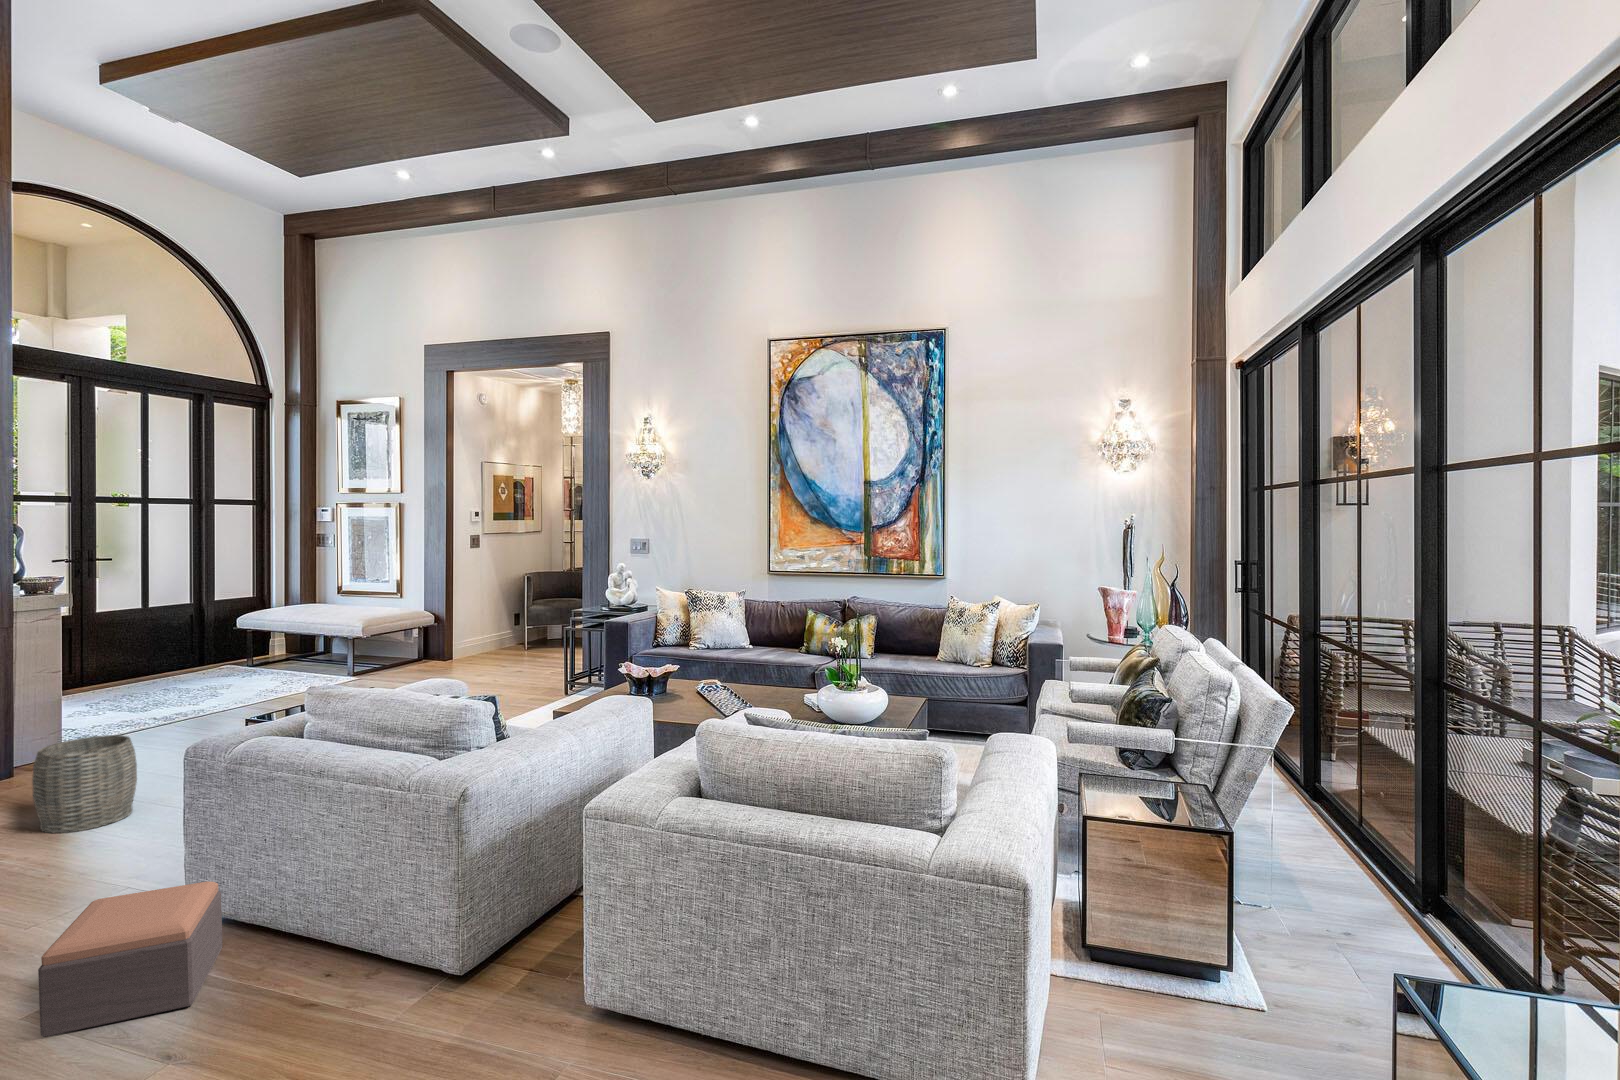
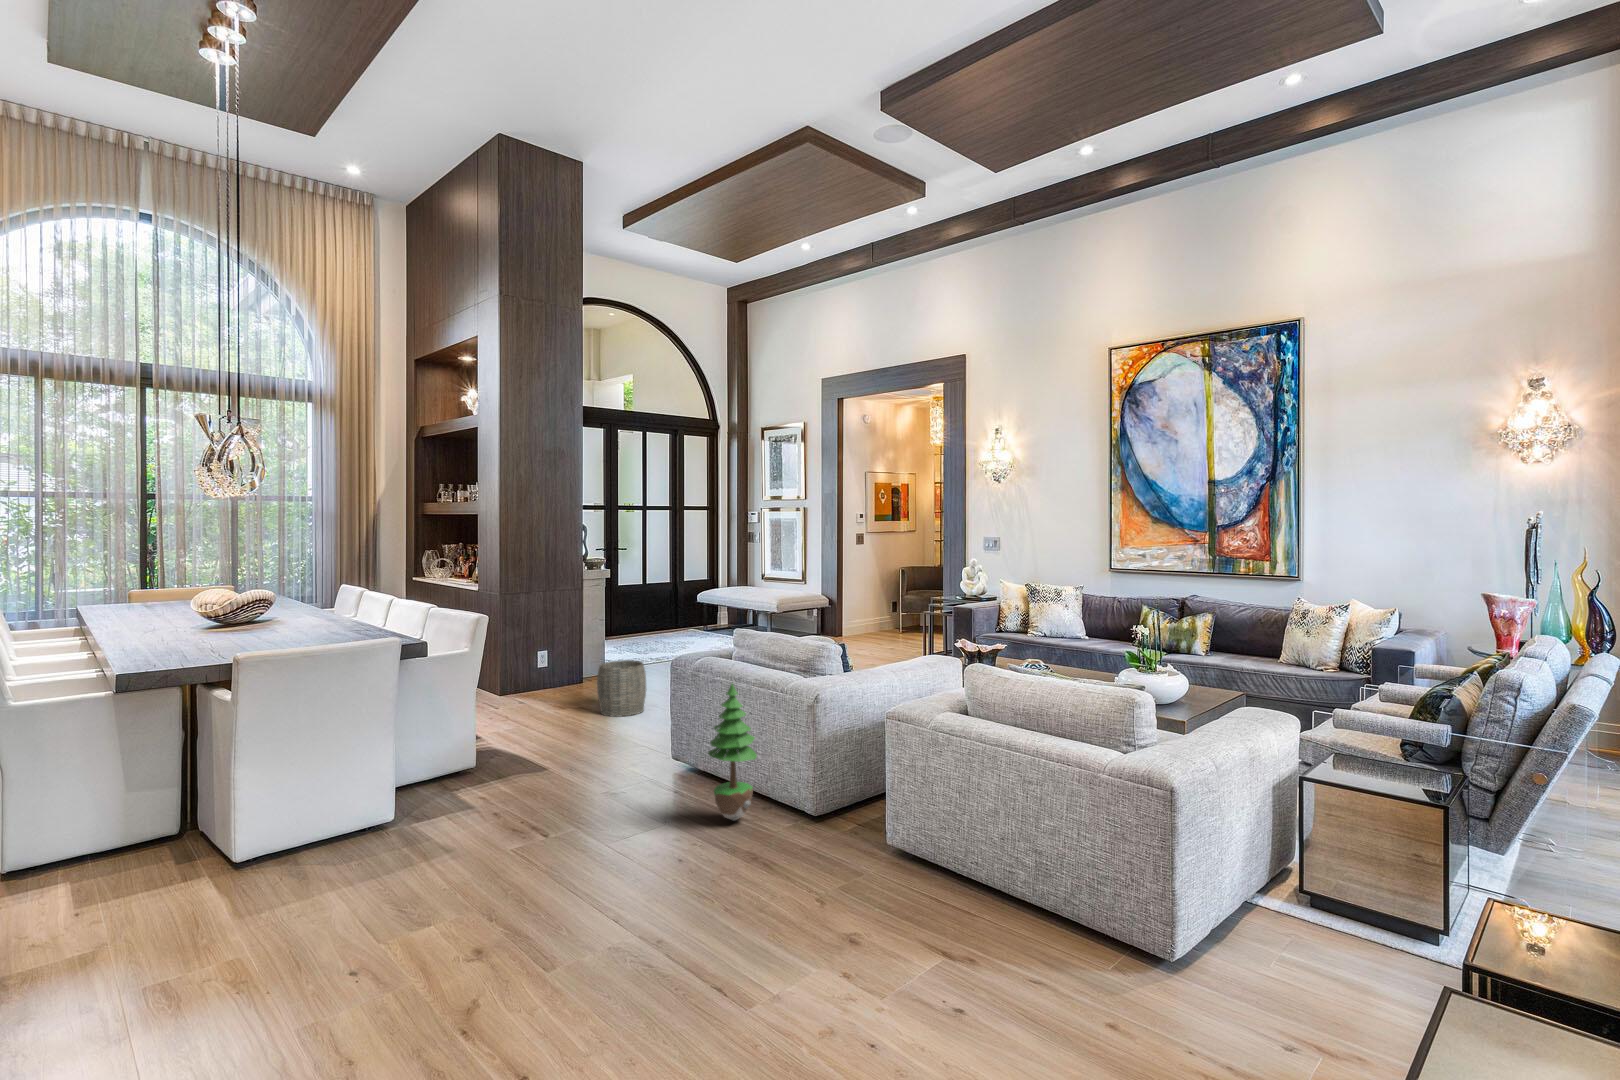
potted tree: none [246,784,348,1018] -> present [708,684,757,821]
footstool: present [38,881,223,1037] -> none [615,741,694,805]

